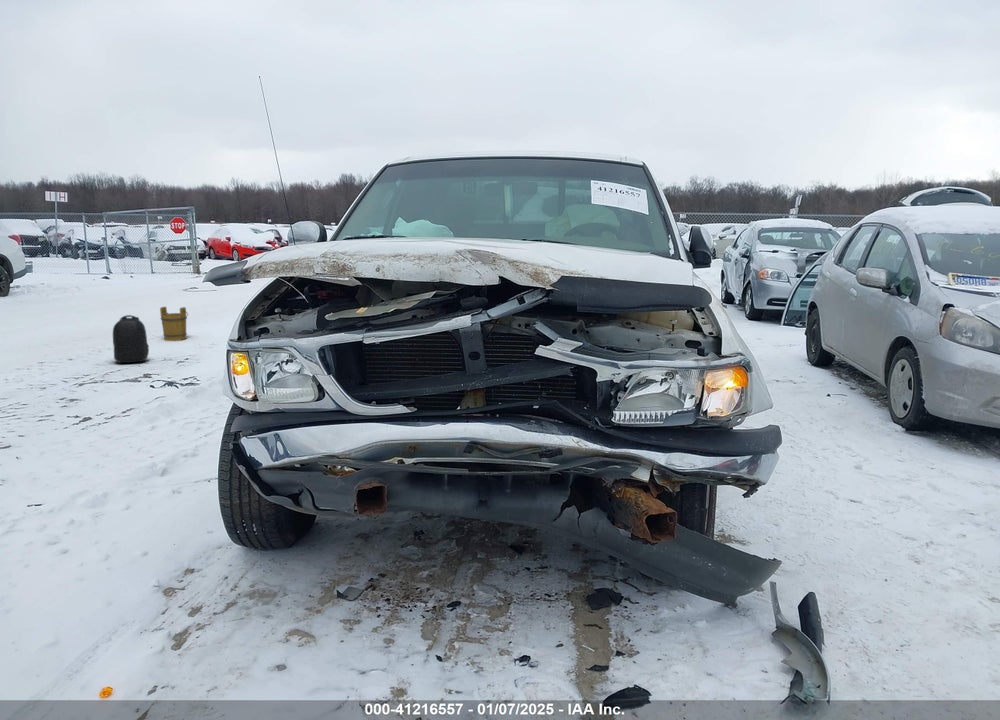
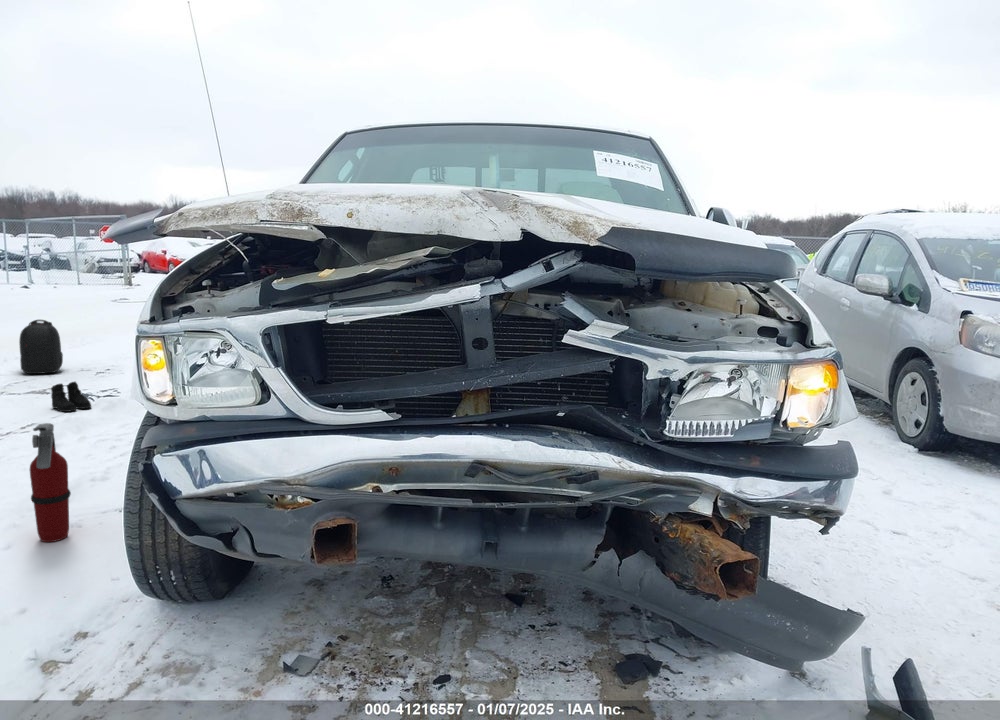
bucket: present [160,307,187,341] -> none [80,313,113,352]
boots: none [144,371,177,398] -> present [51,382,91,412]
fire extinguisher: none [144,411,174,504] -> present [30,423,71,542]

